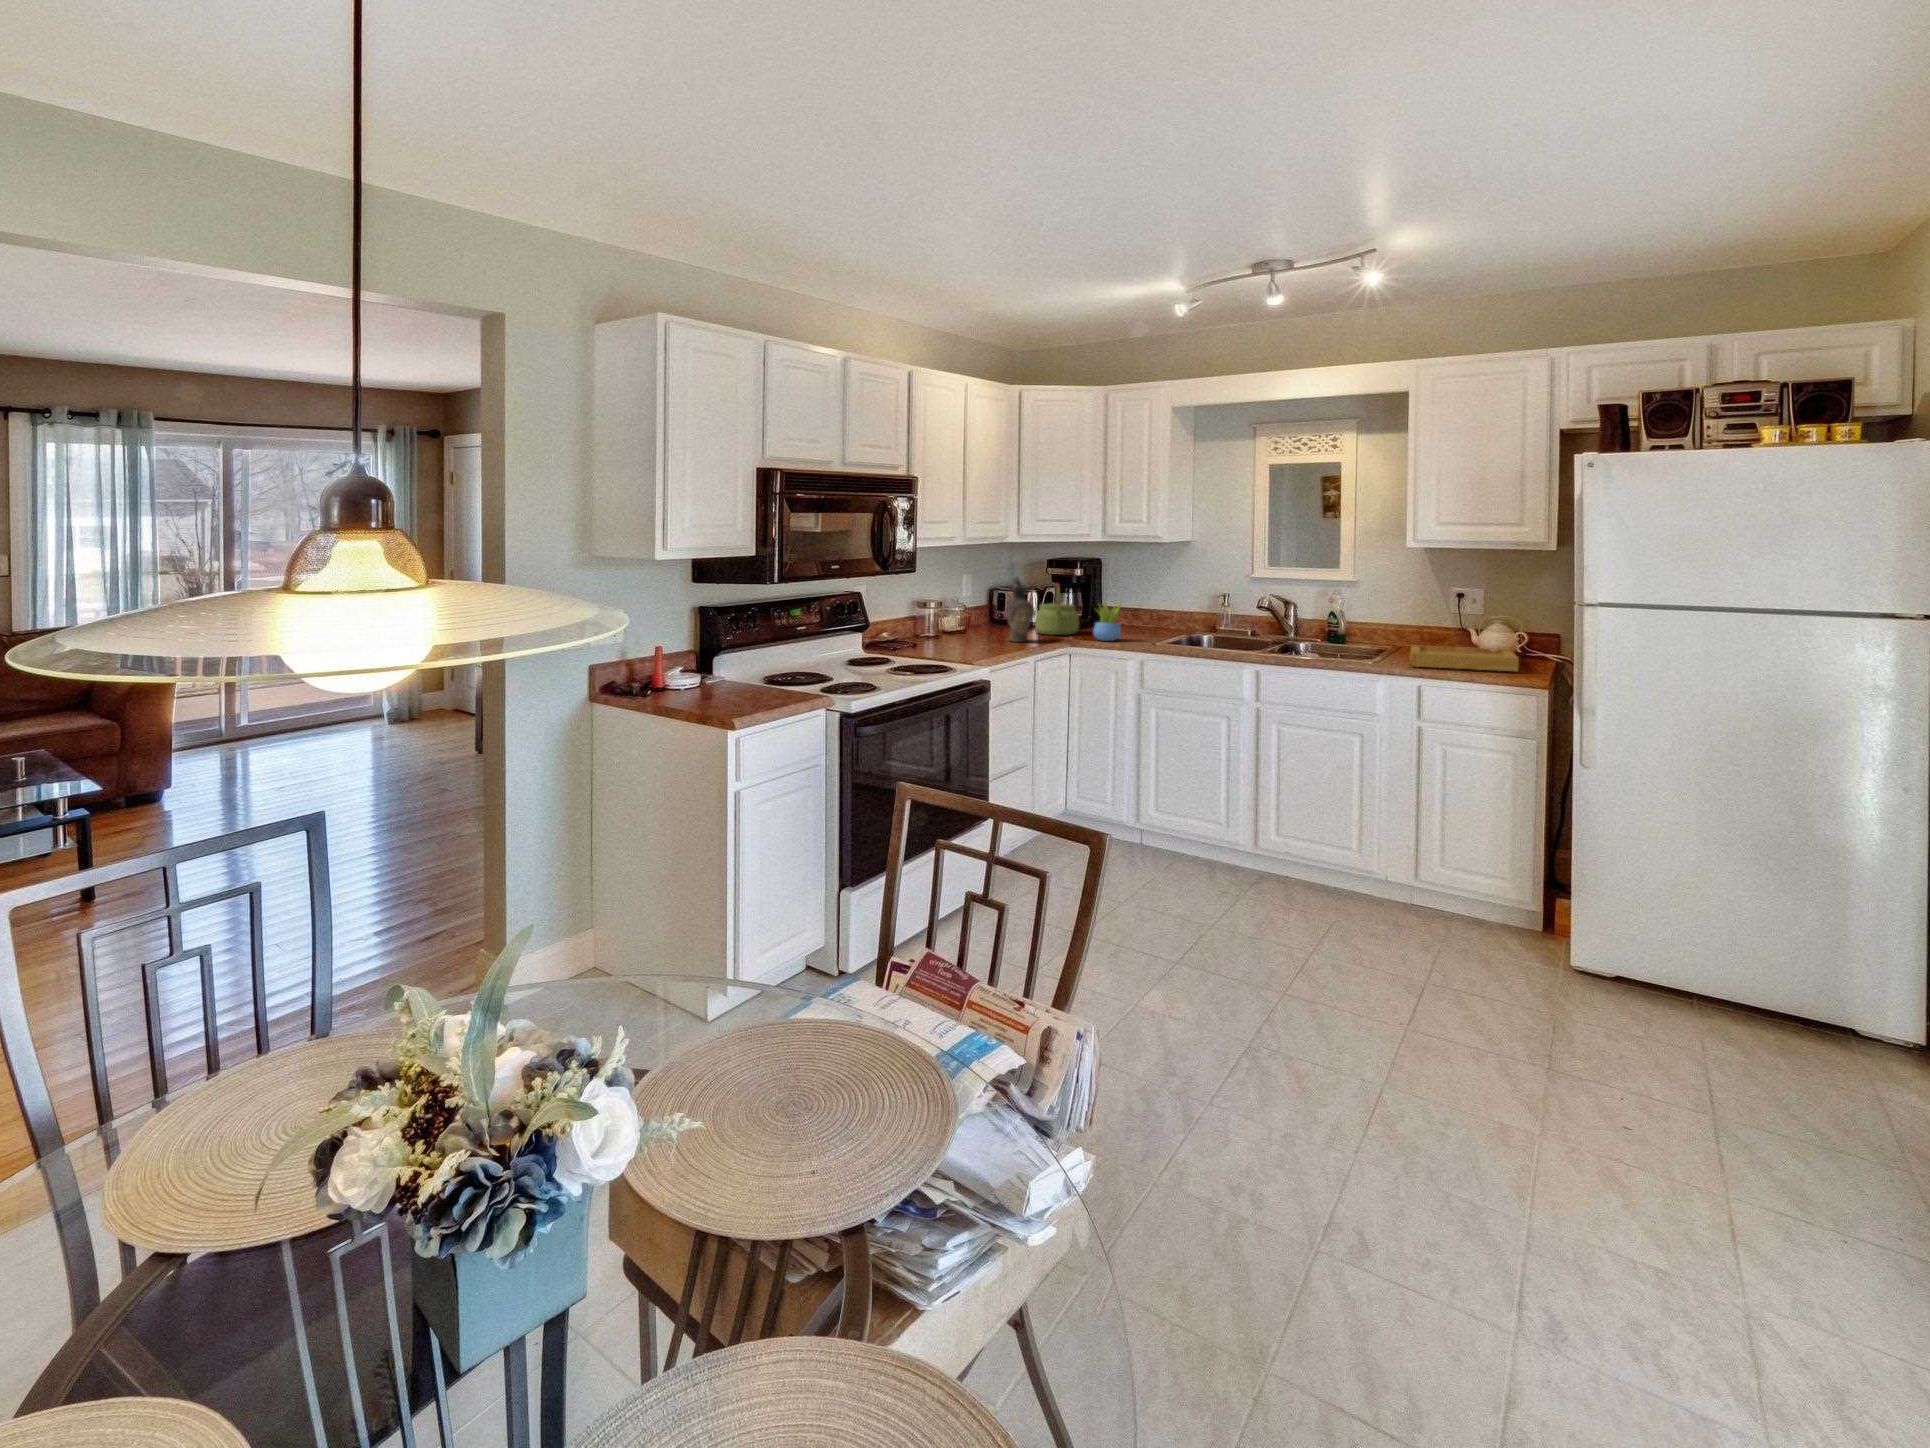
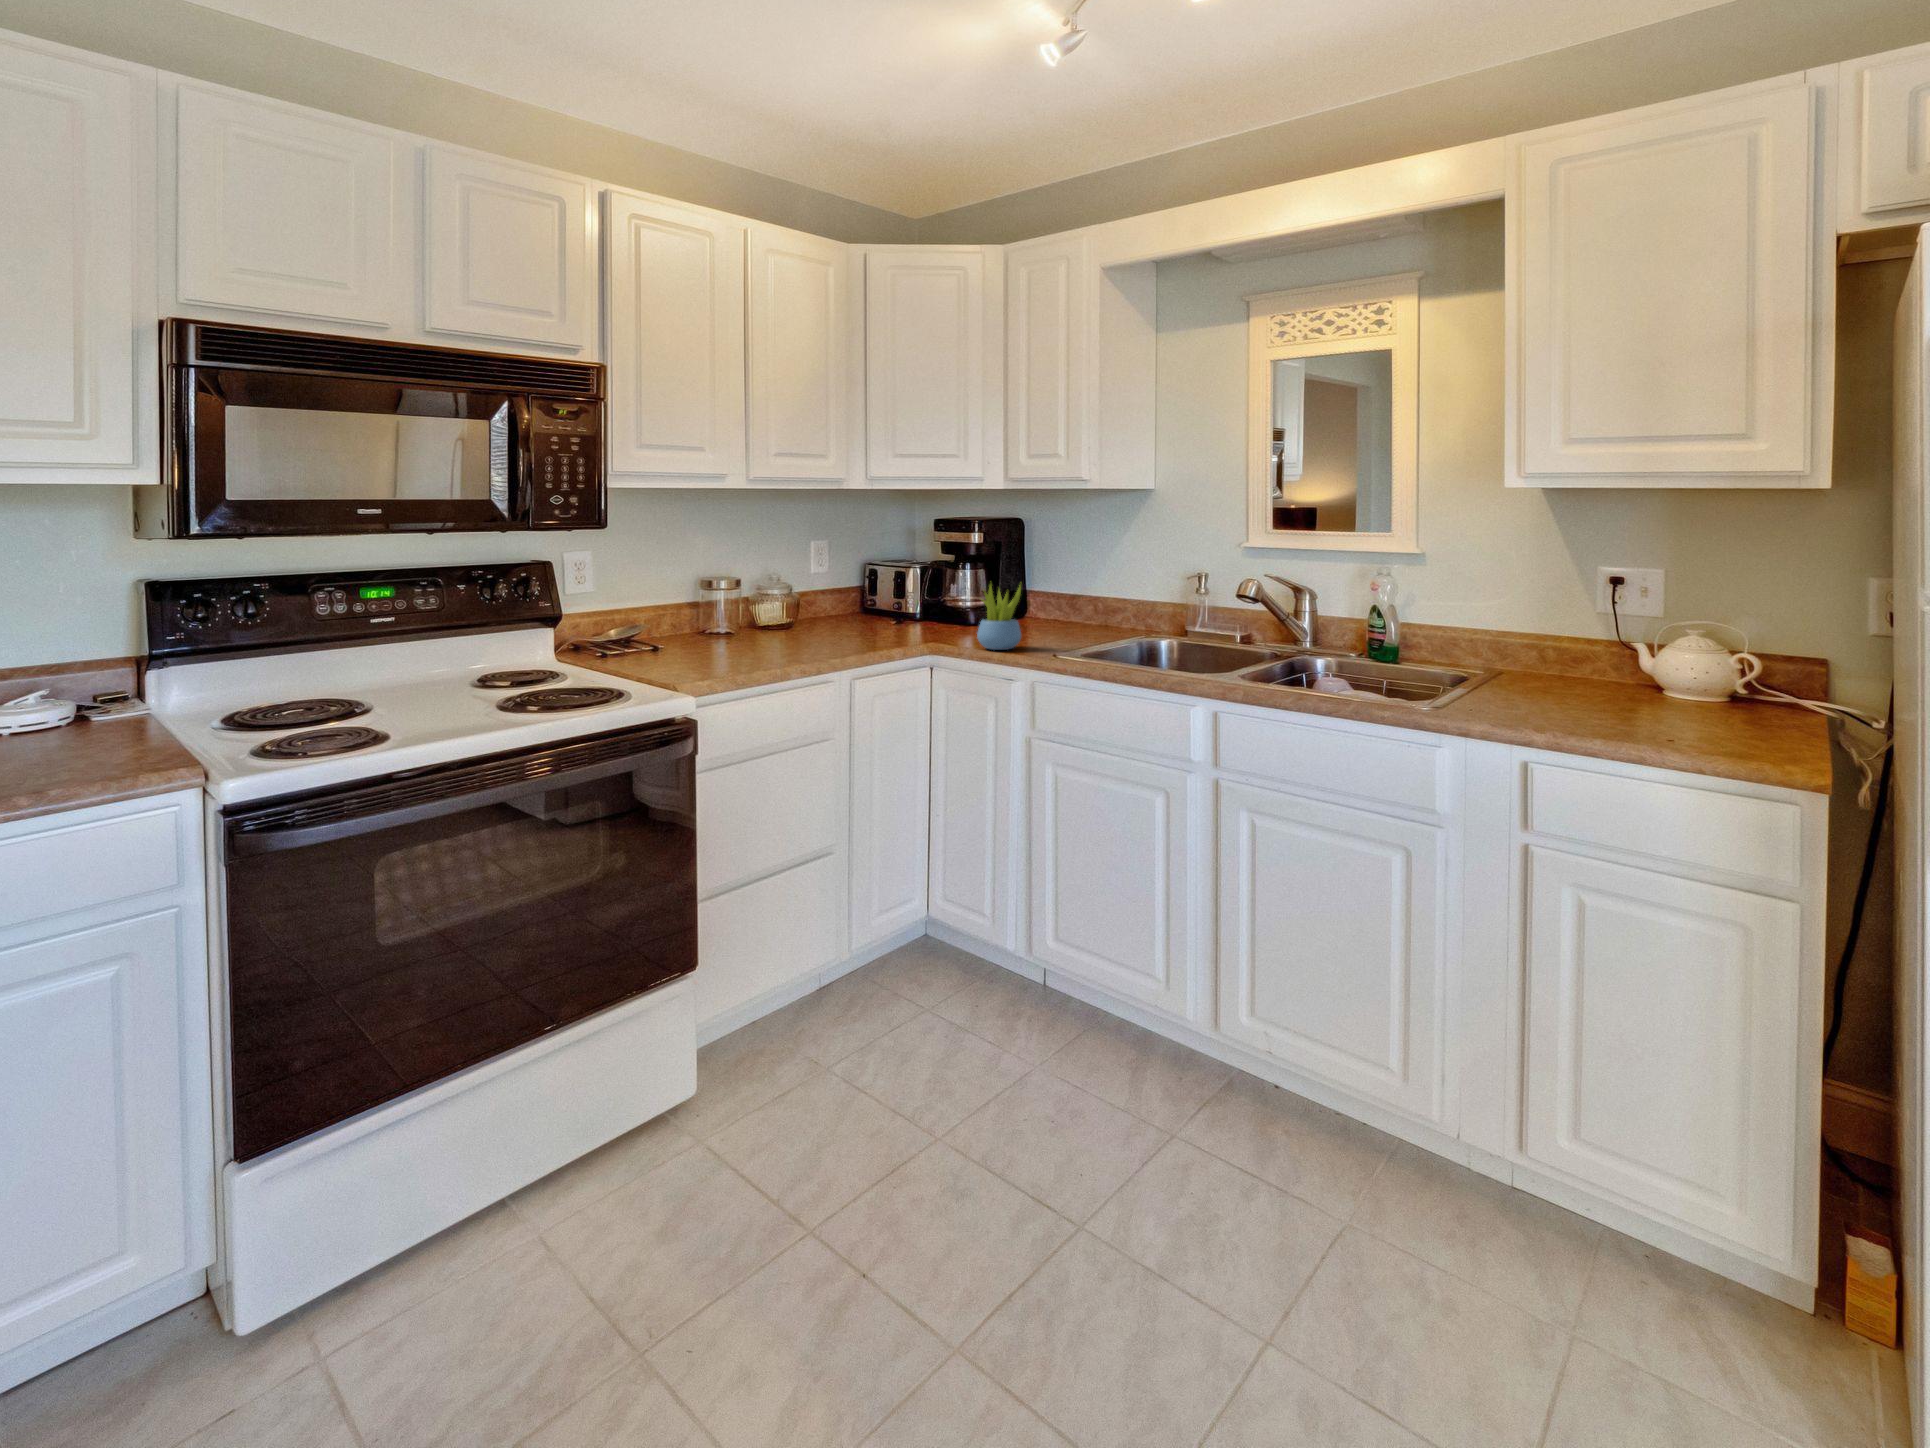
ceramic pitcher: present [1007,577,1035,642] -> none [837,546,879,649]
kettle: present [1035,583,1079,635] -> none [905,558,972,638]
tray: present [1410,645,1519,671] -> none [1515,670,1763,738]

